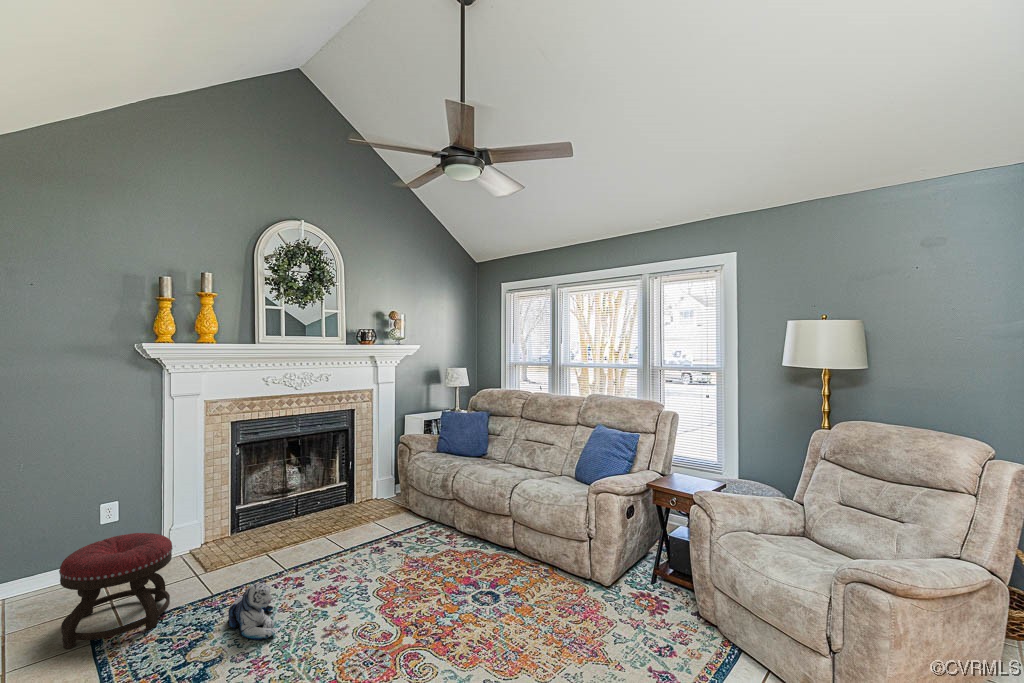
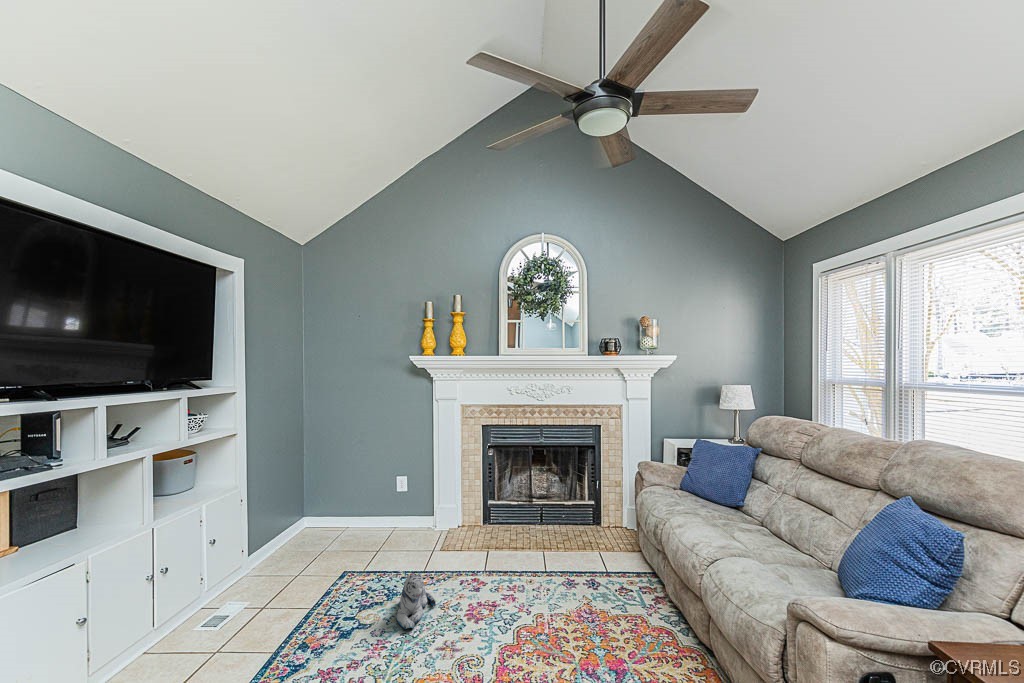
ottoman: present [59,533,173,649] -> none [323,503,397,584]

